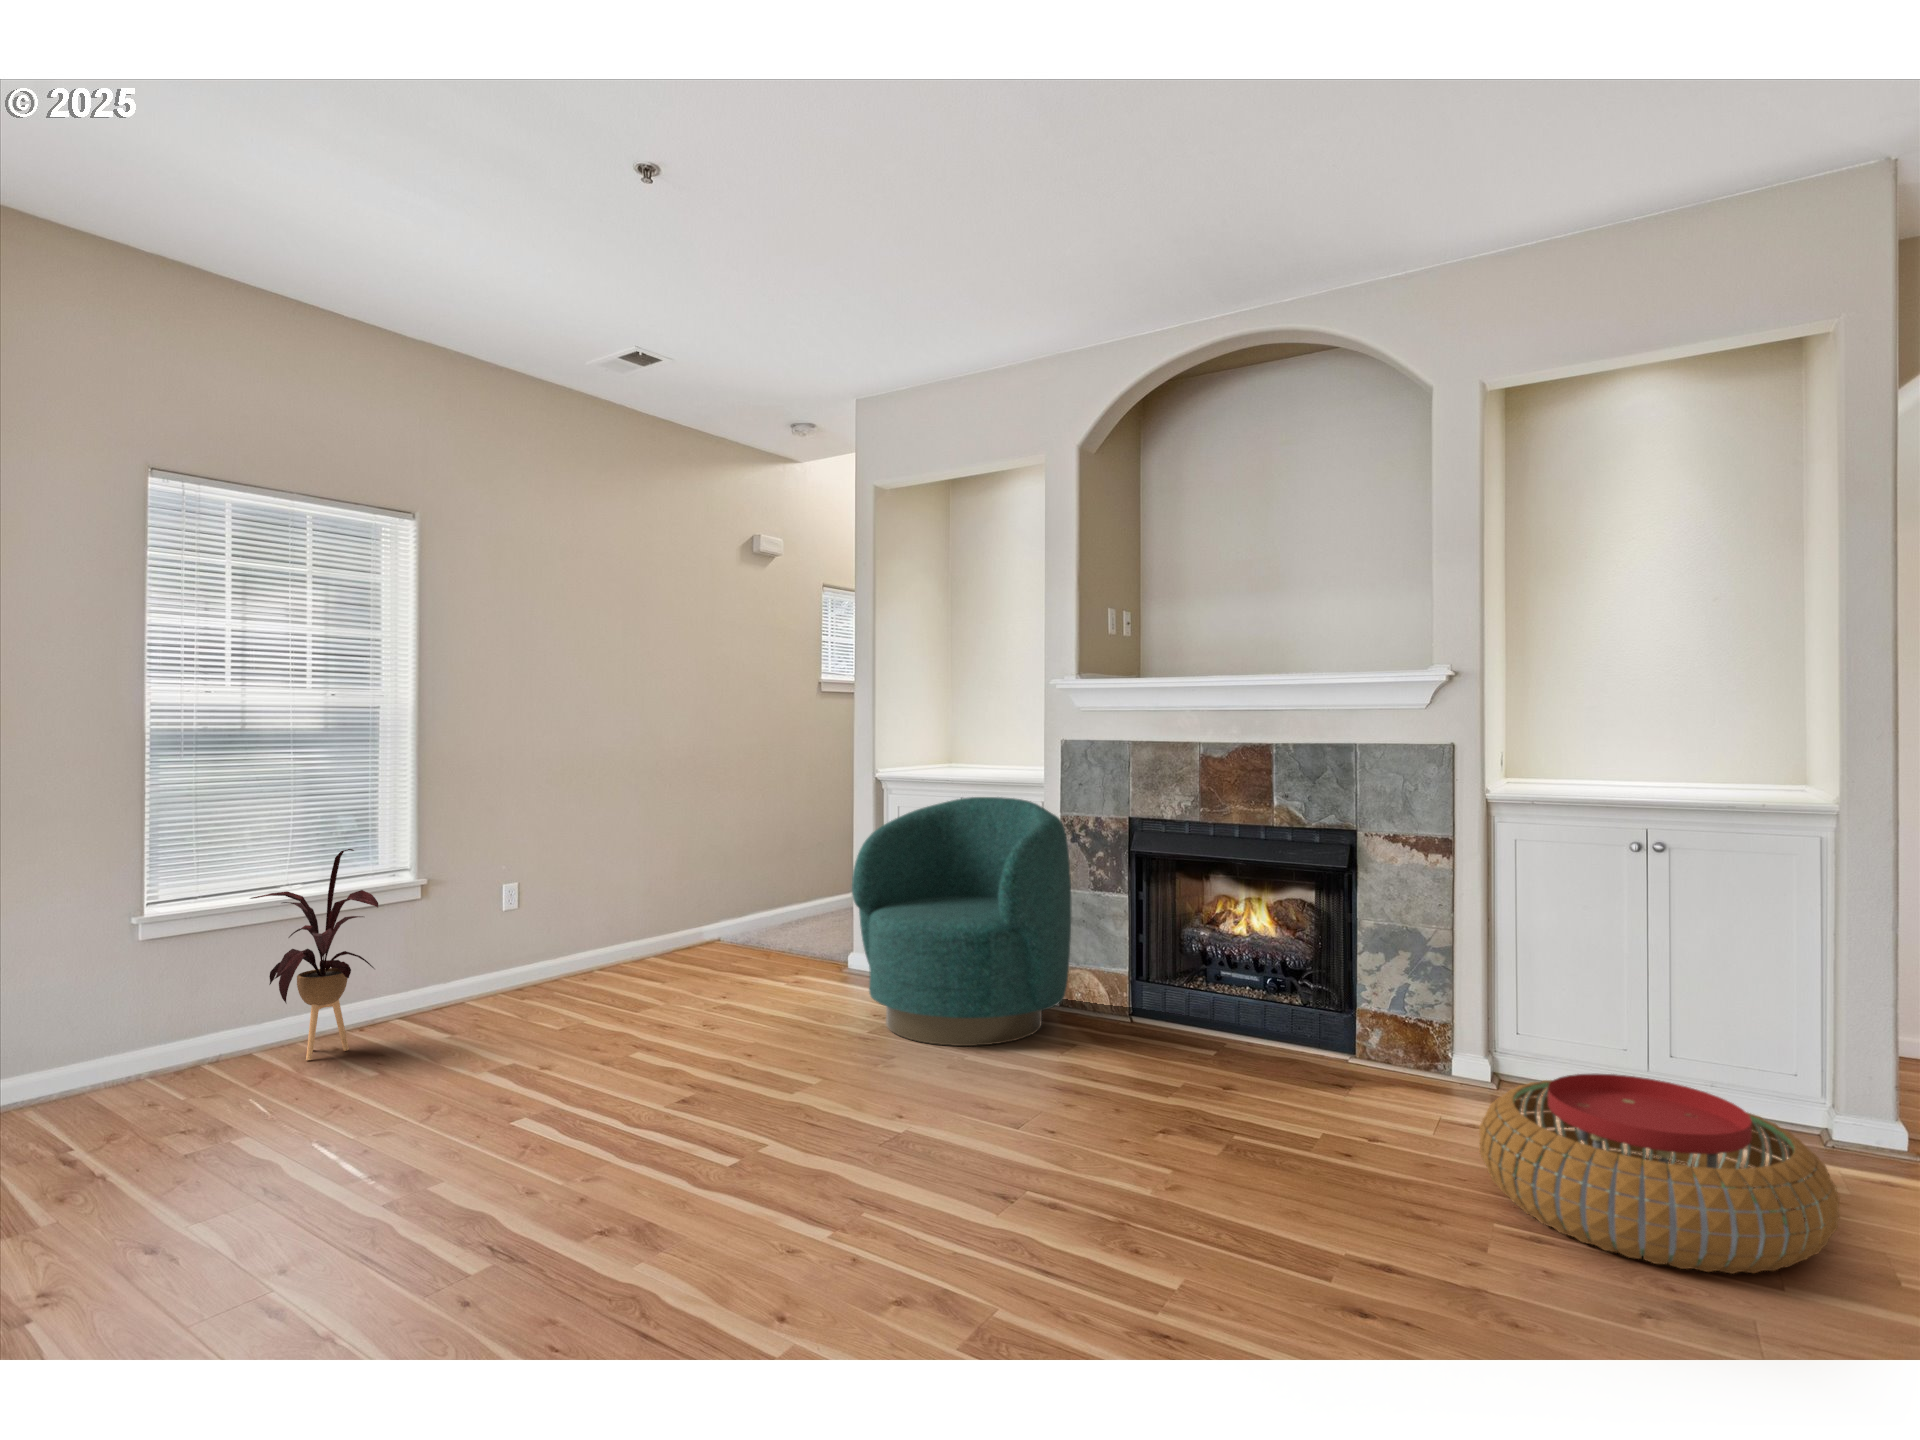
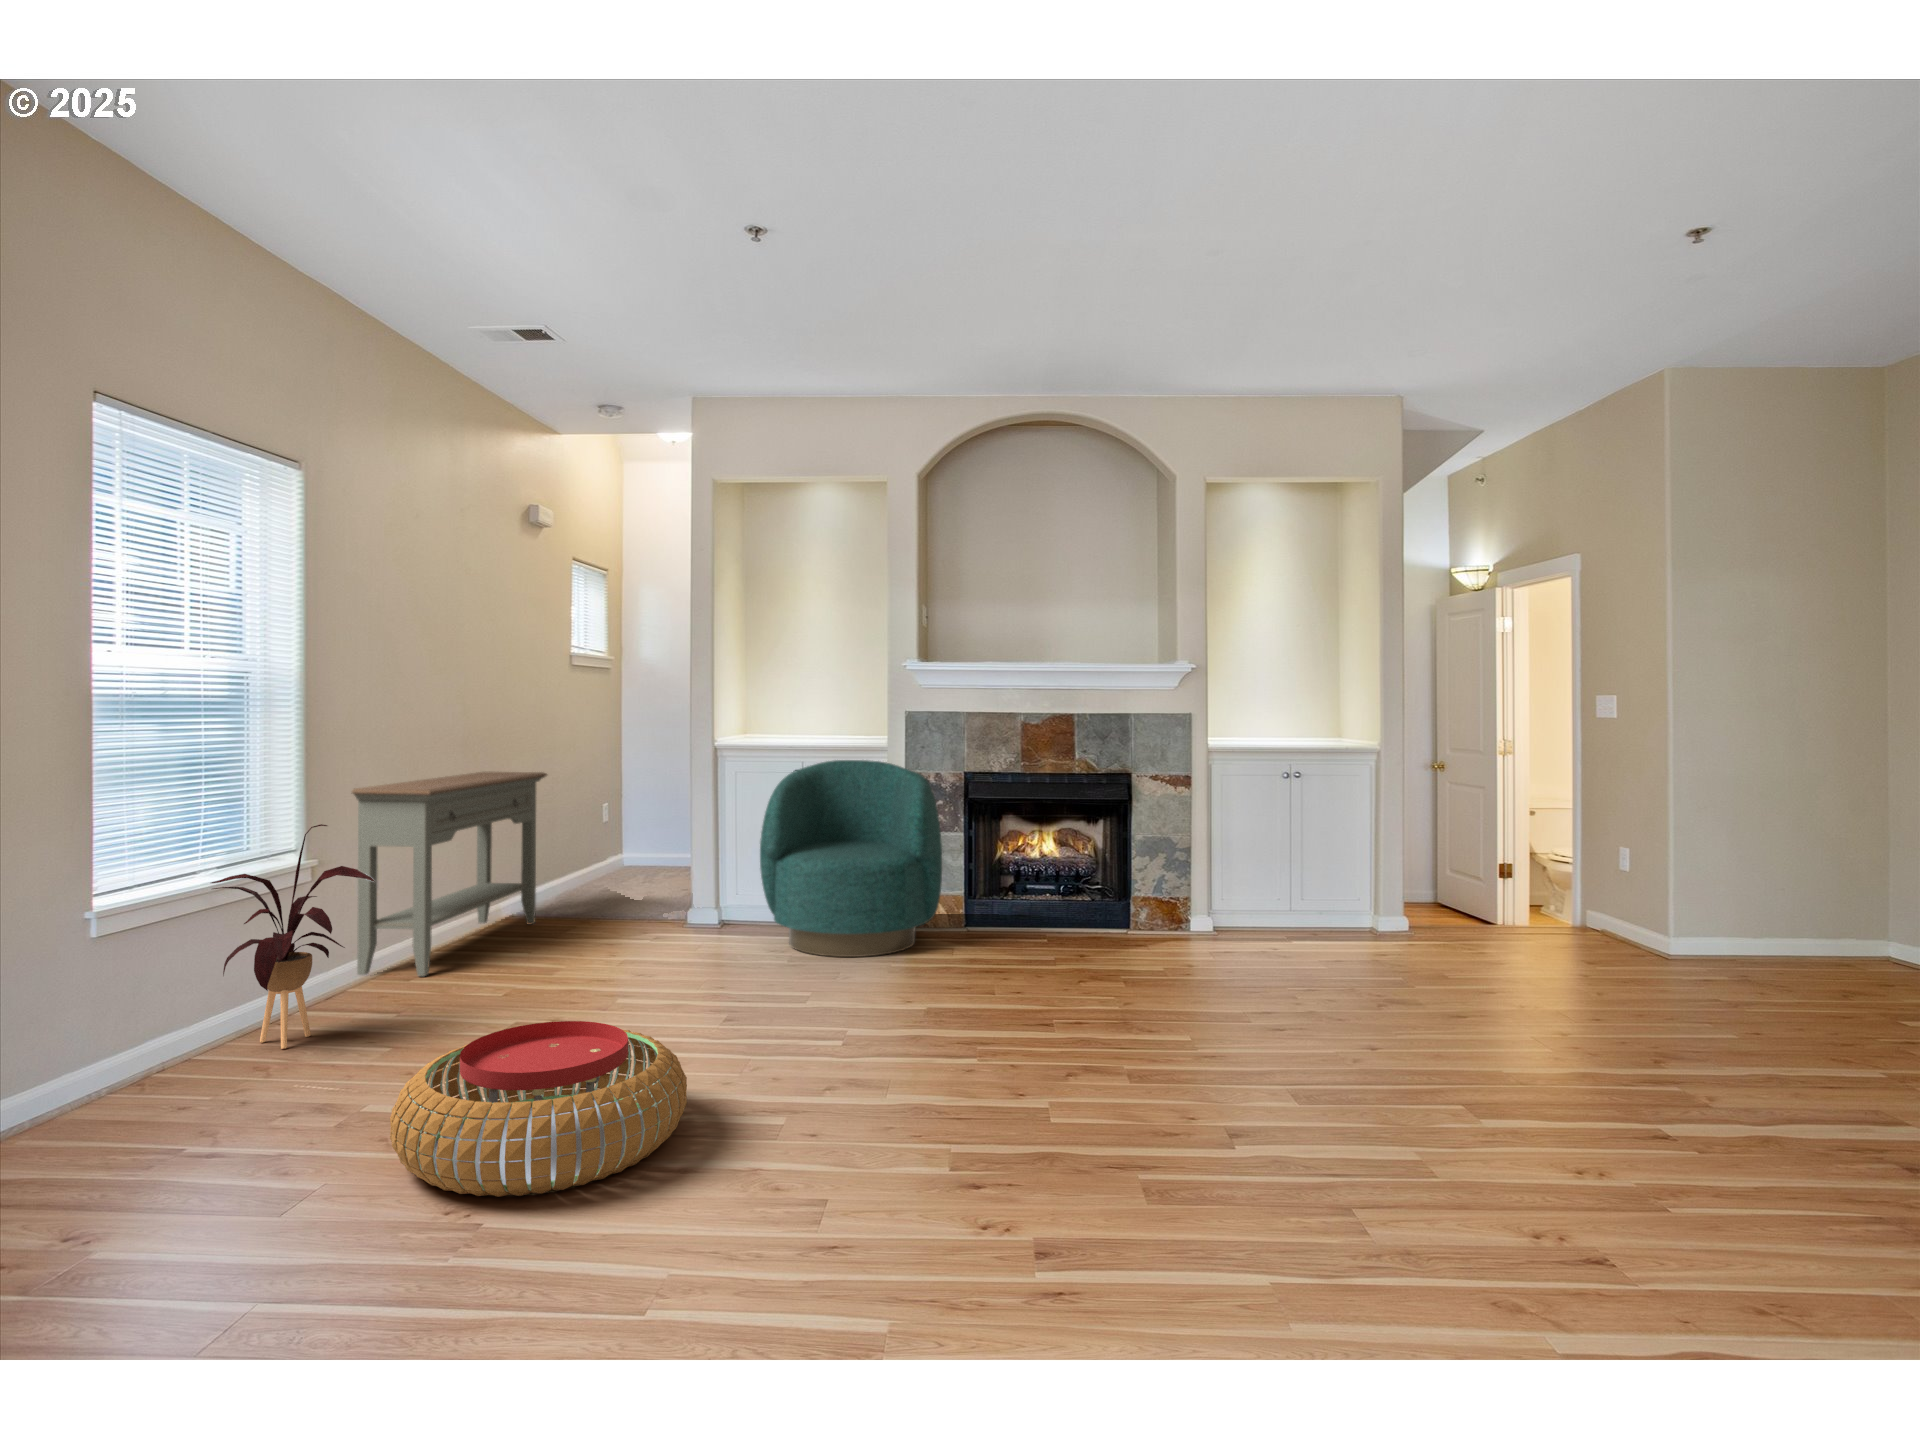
console table: none [482,799,727,1003] -> present [352,772,547,976]
pouf: present [1479,1074,1840,1274] -> present [390,1021,687,1197]

